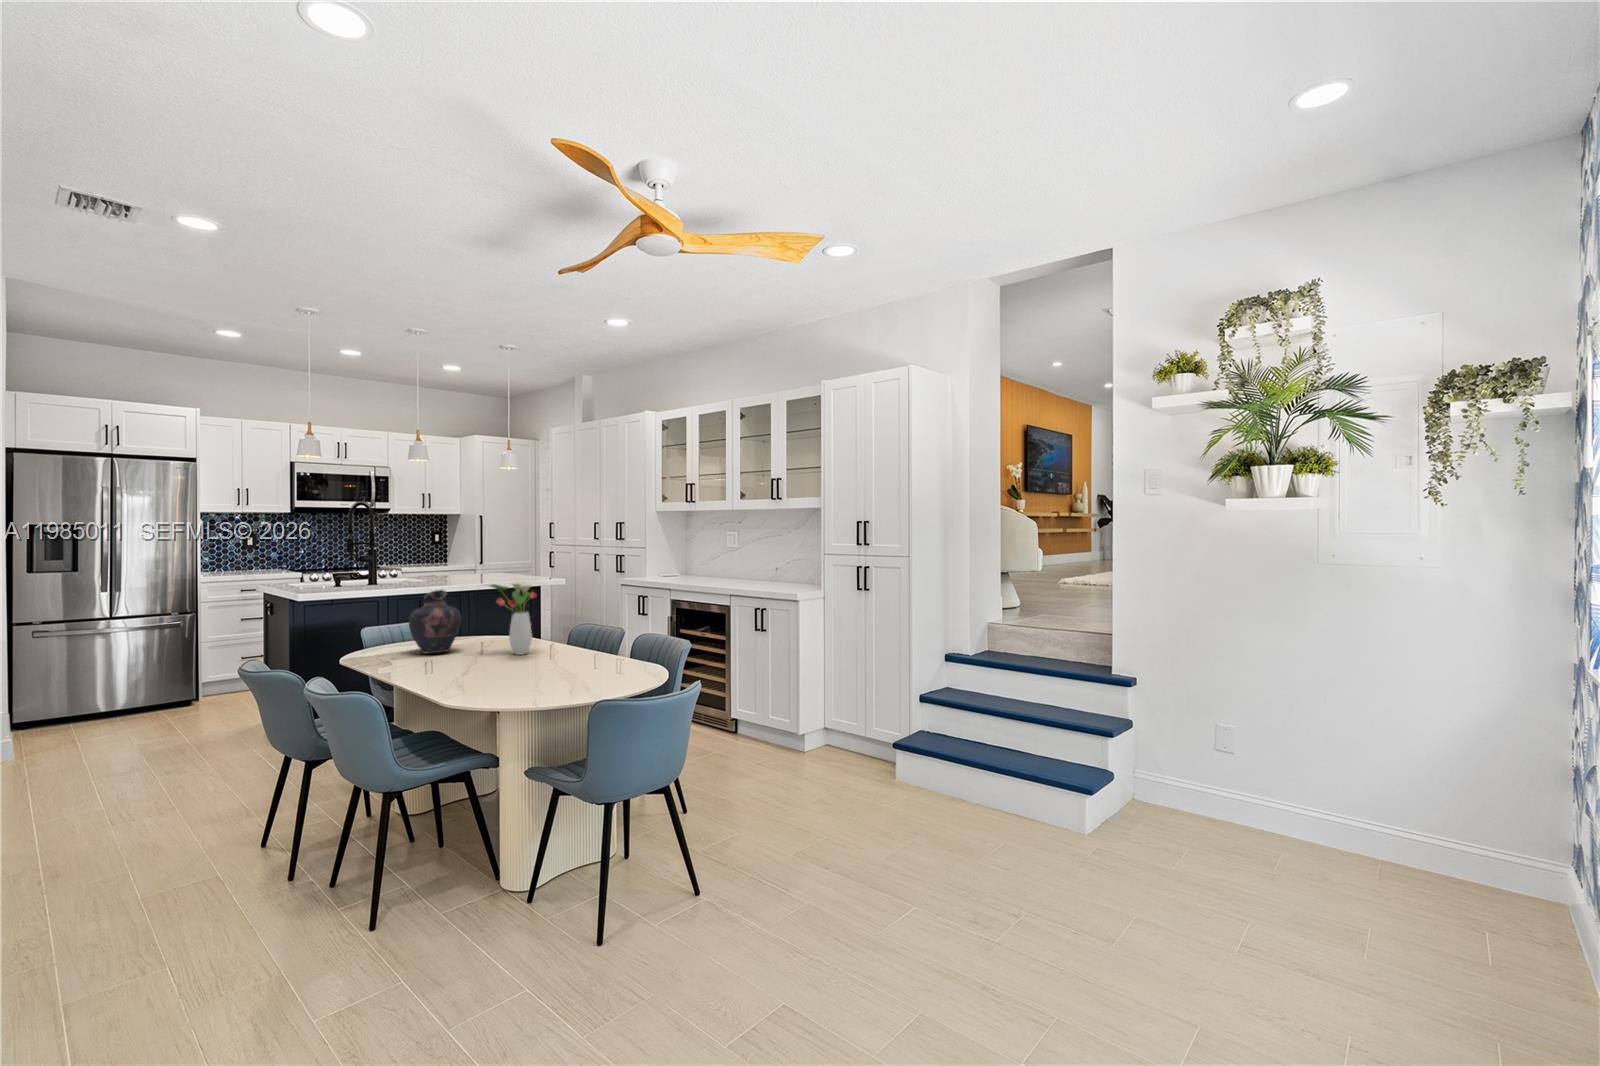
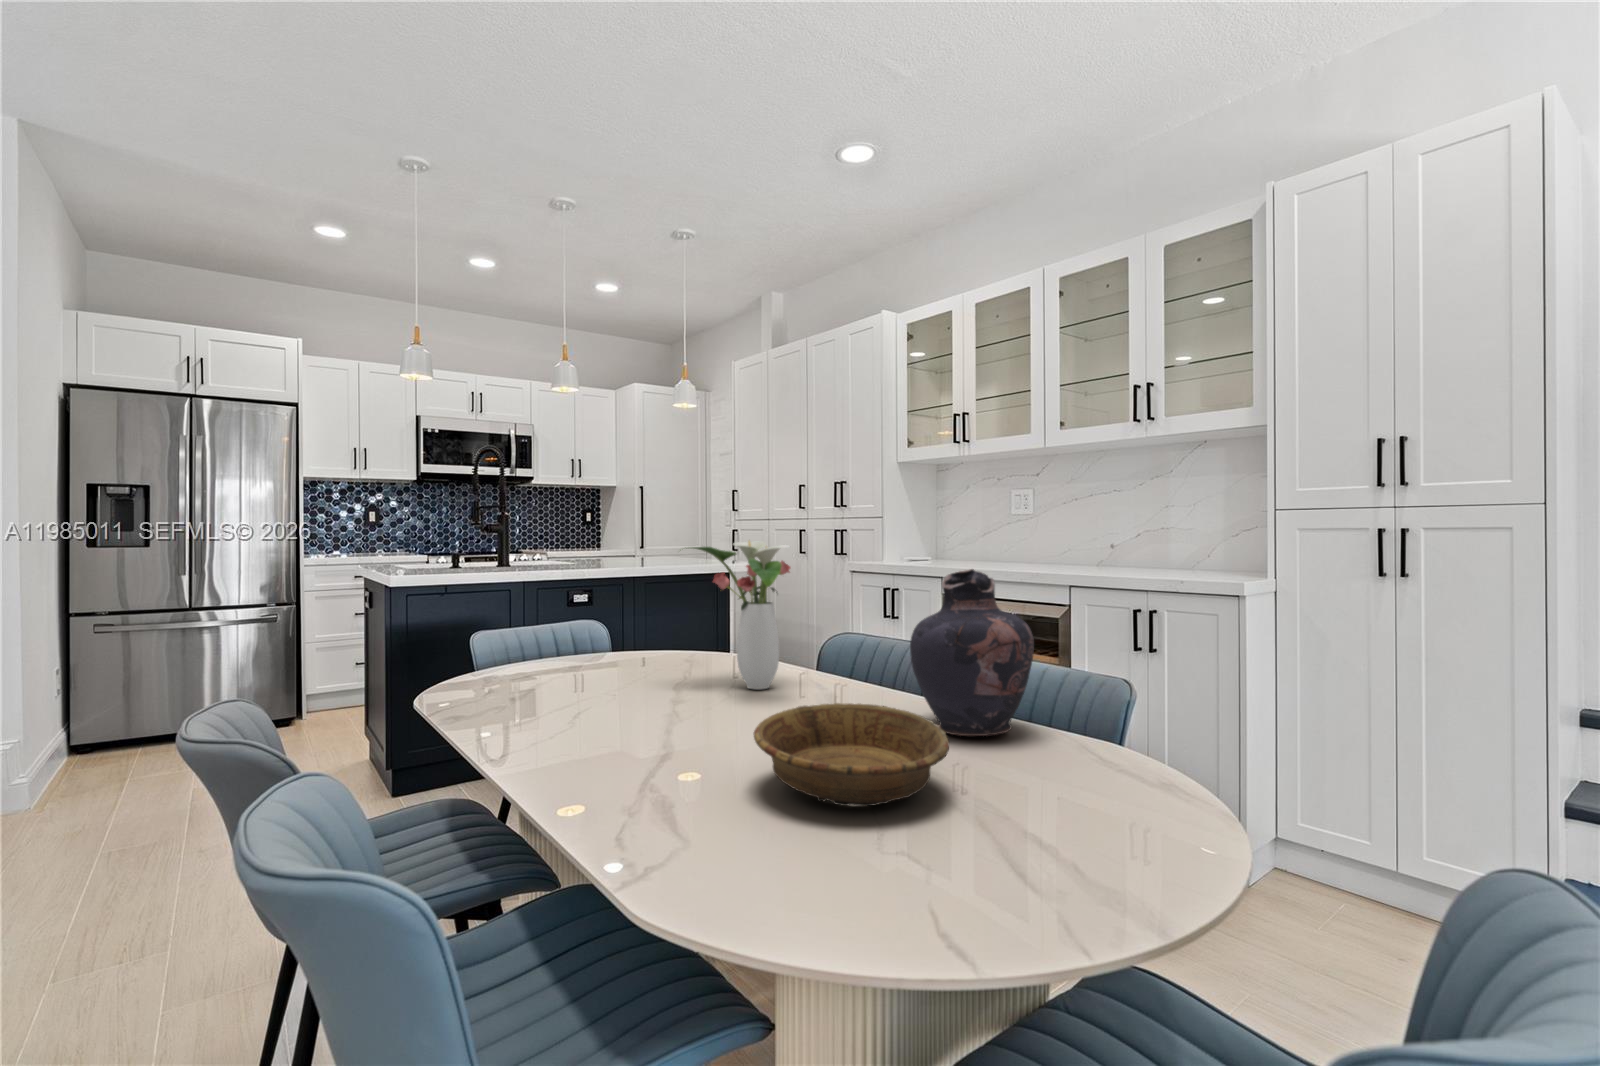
vase: present [409,590,461,653] -> present [910,569,1034,736]
decorative bowl: none [494,654,569,687] -> present [754,703,949,806]

